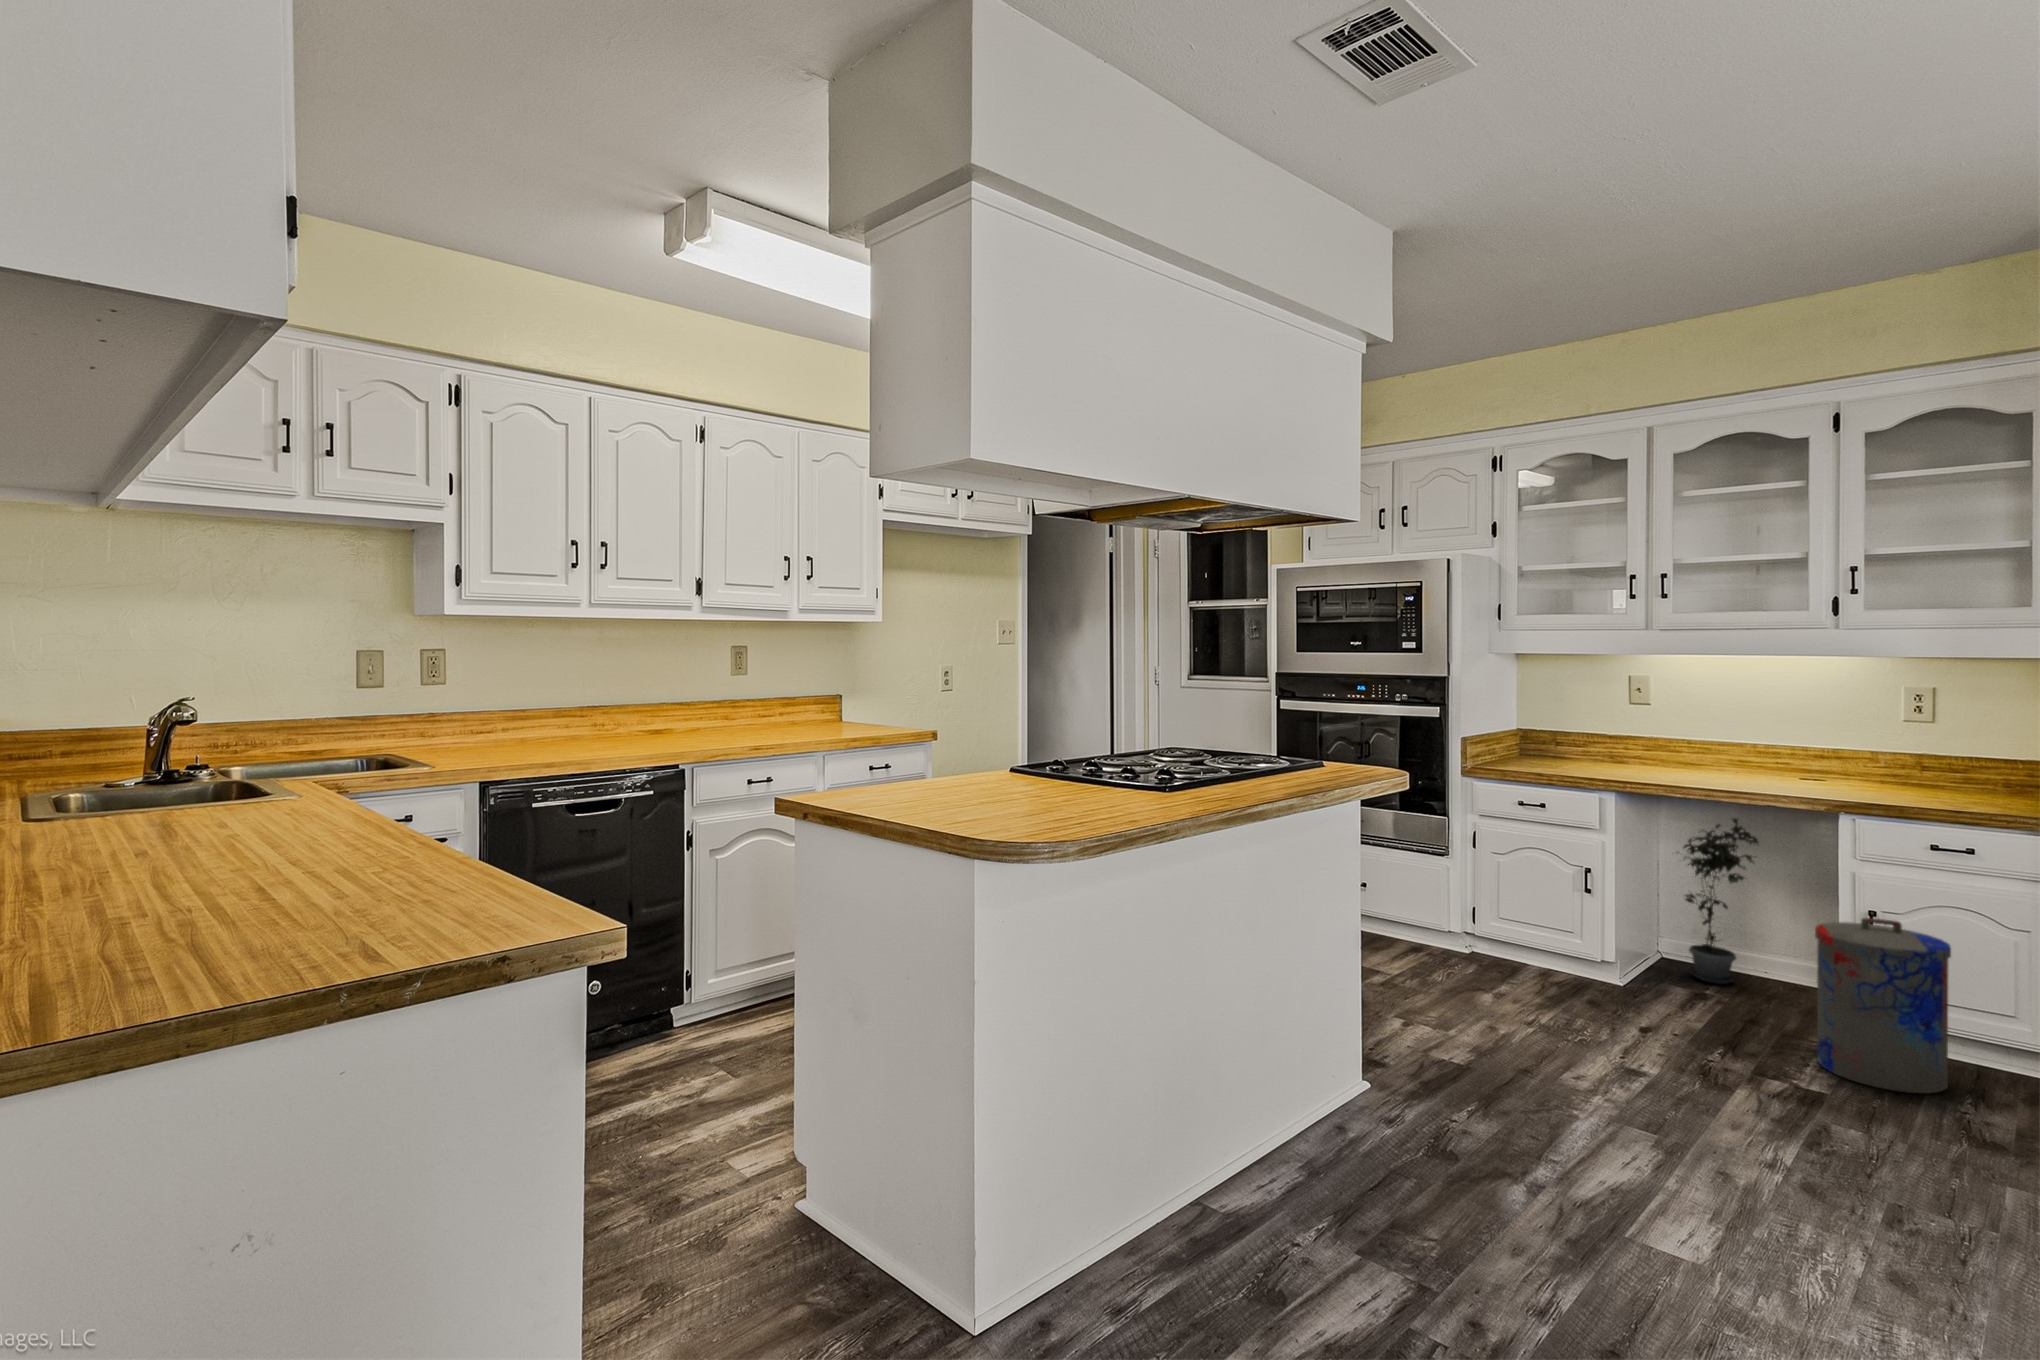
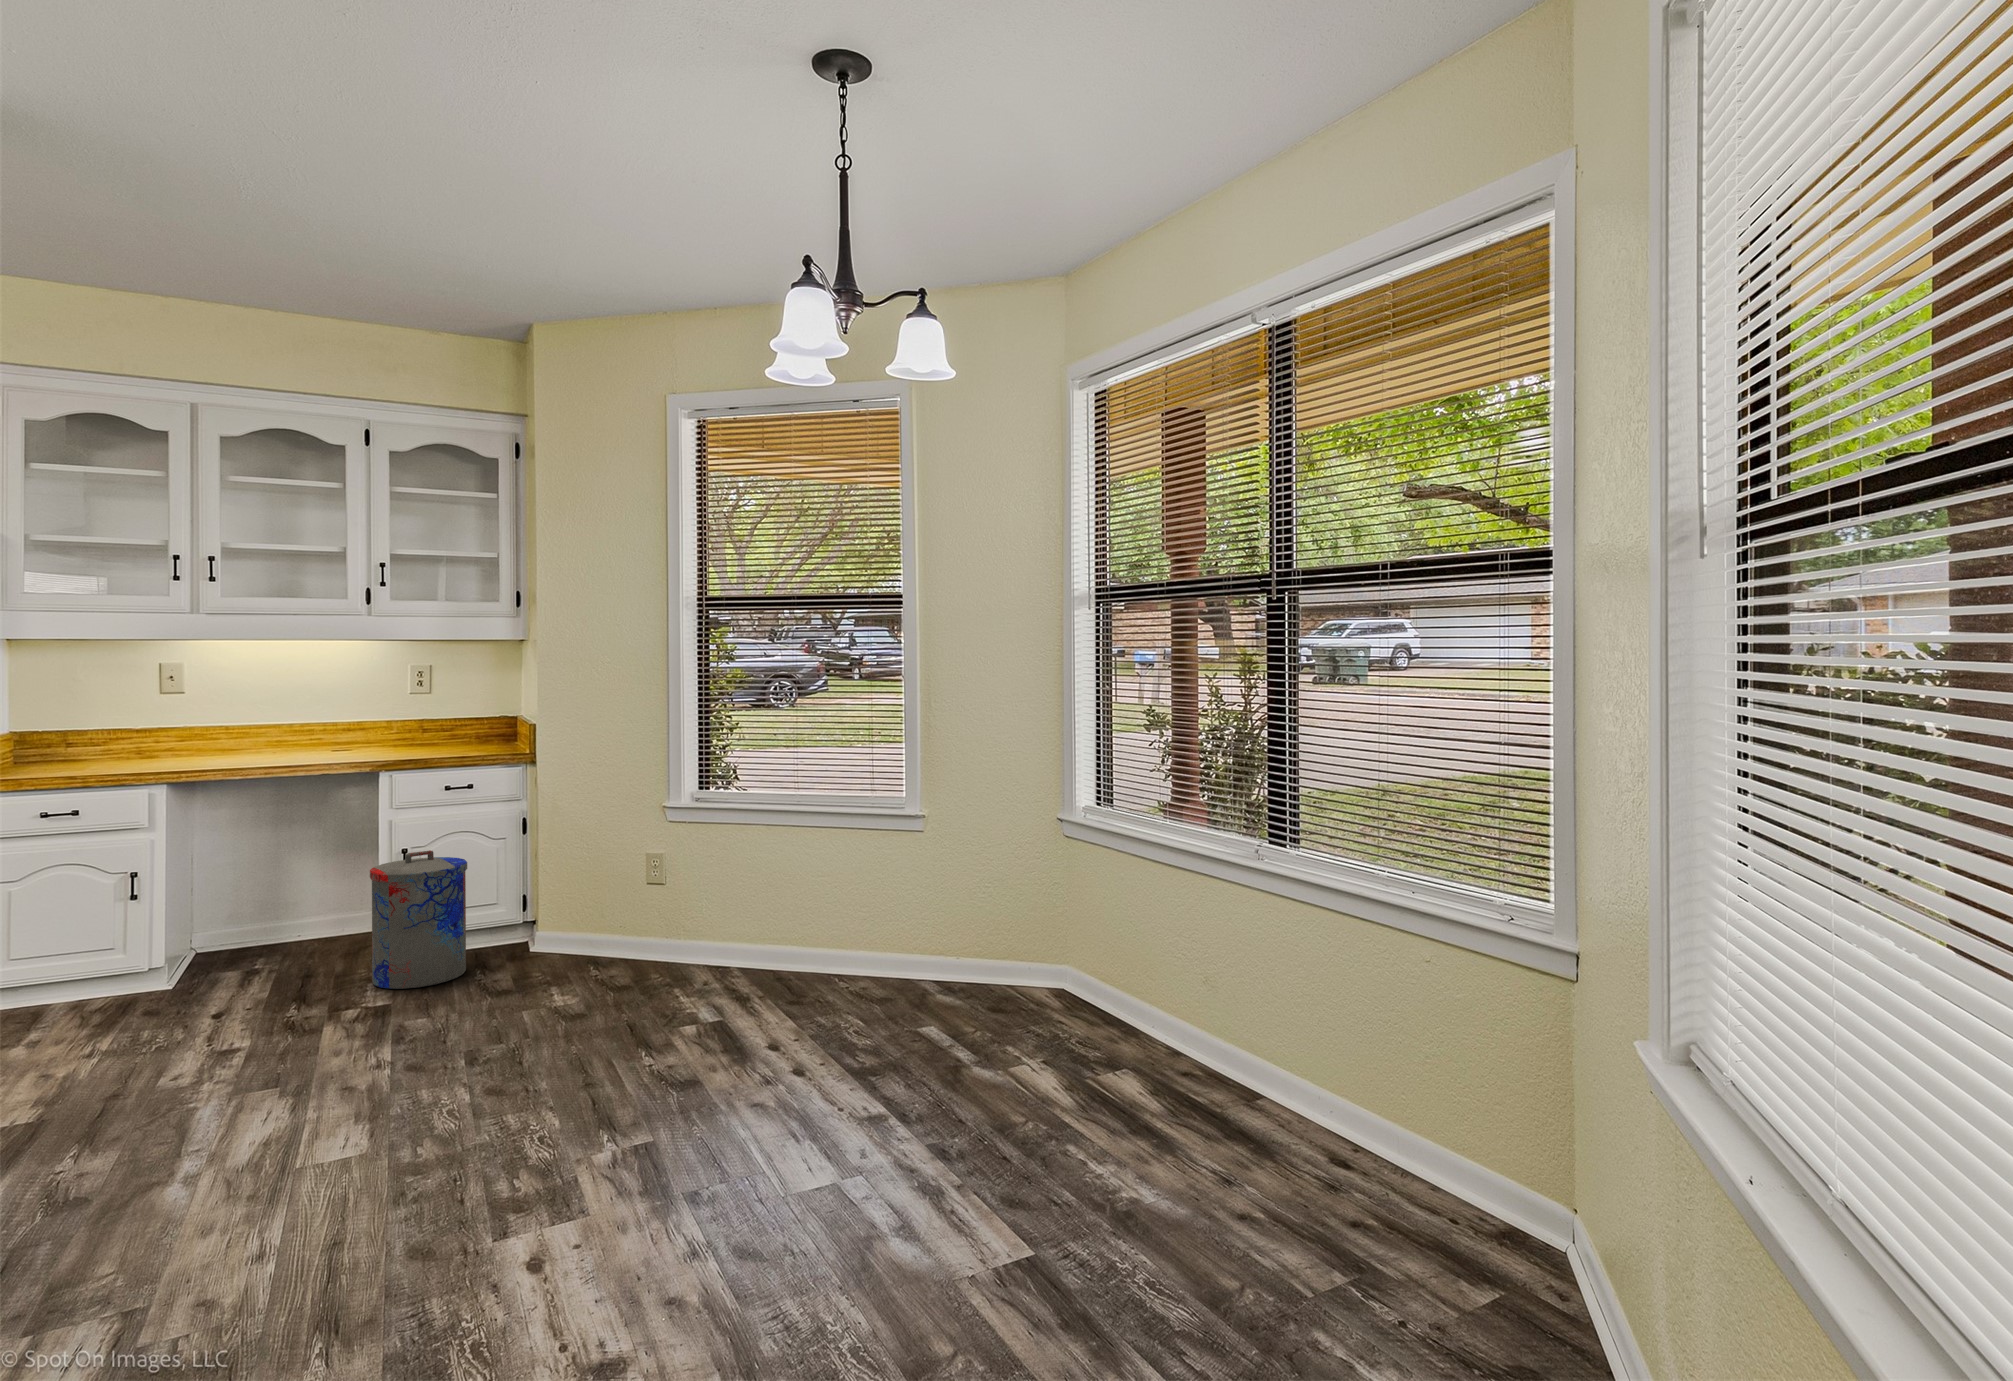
potted plant: present [1677,819,1759,984] -> none [214,795,300,957]

